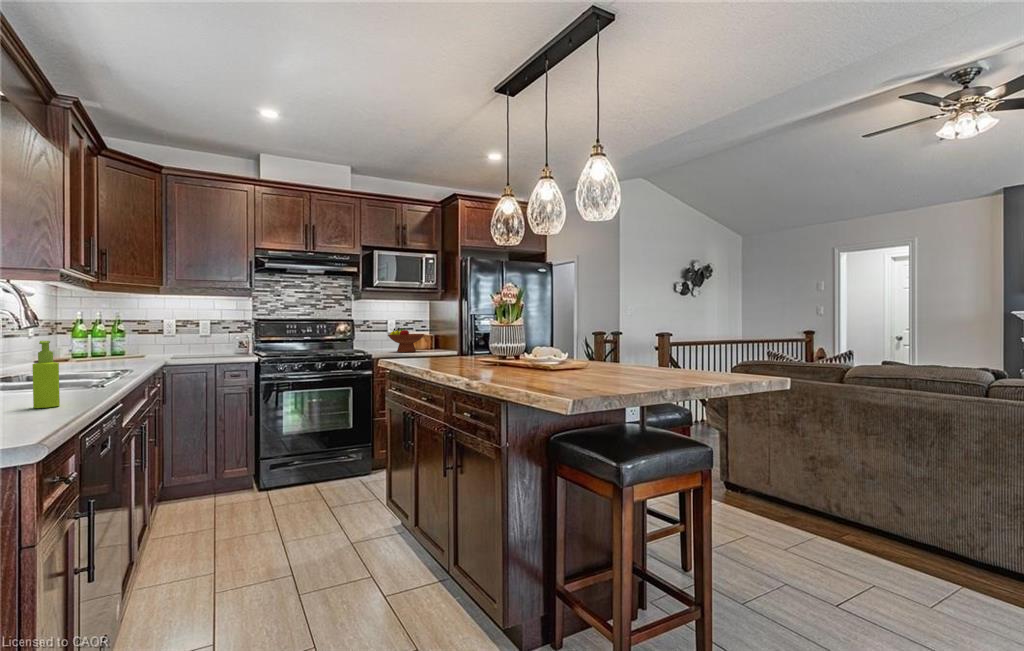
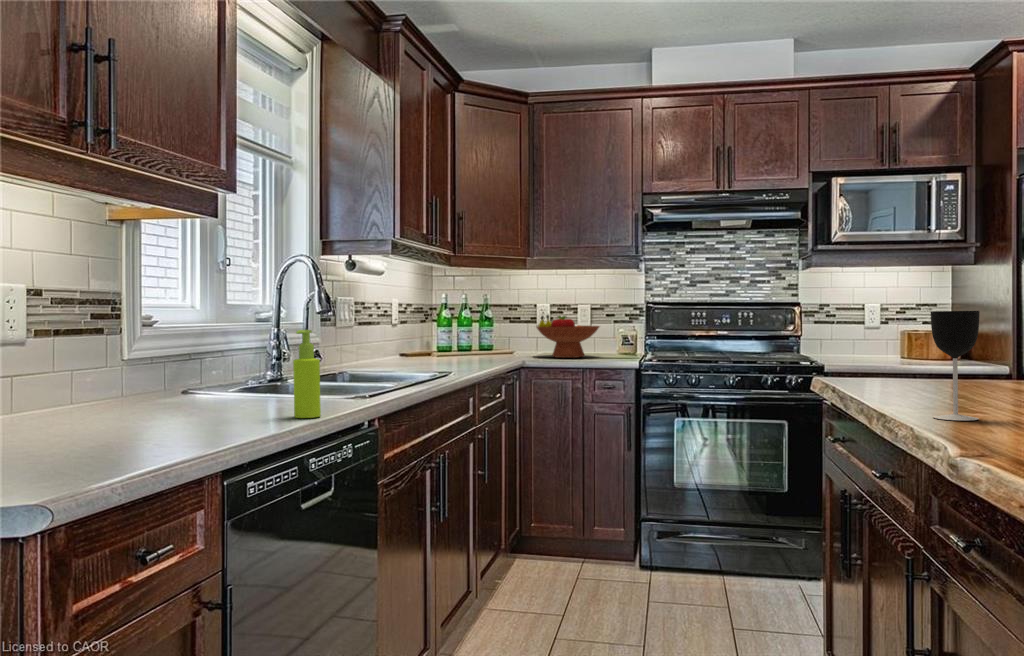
wine glass: none [452,326,471,375] -> present [931,311,980,420]
fruit bowl: present [388,328,424,352] -> present [536,315,599,358]

